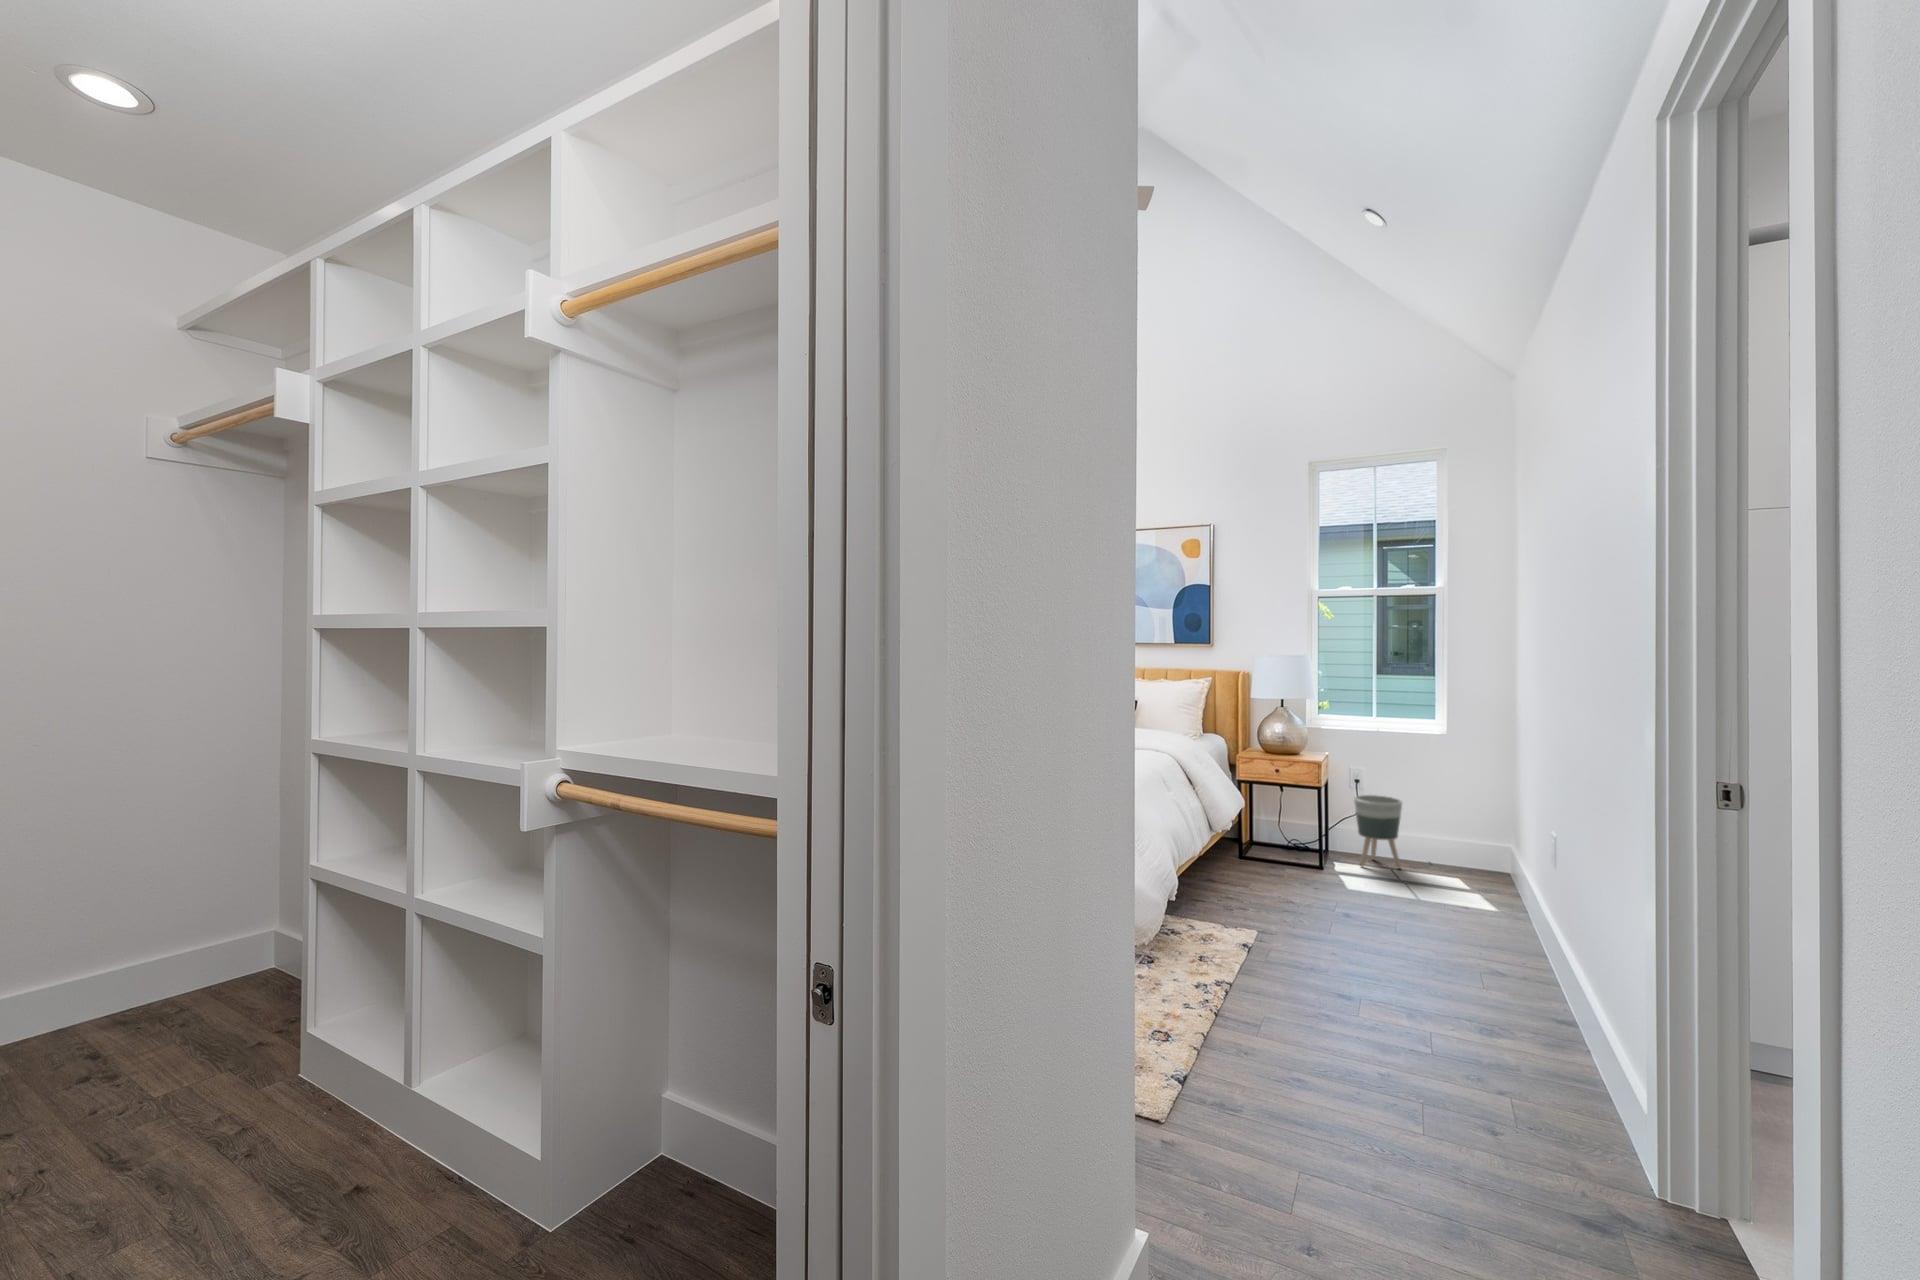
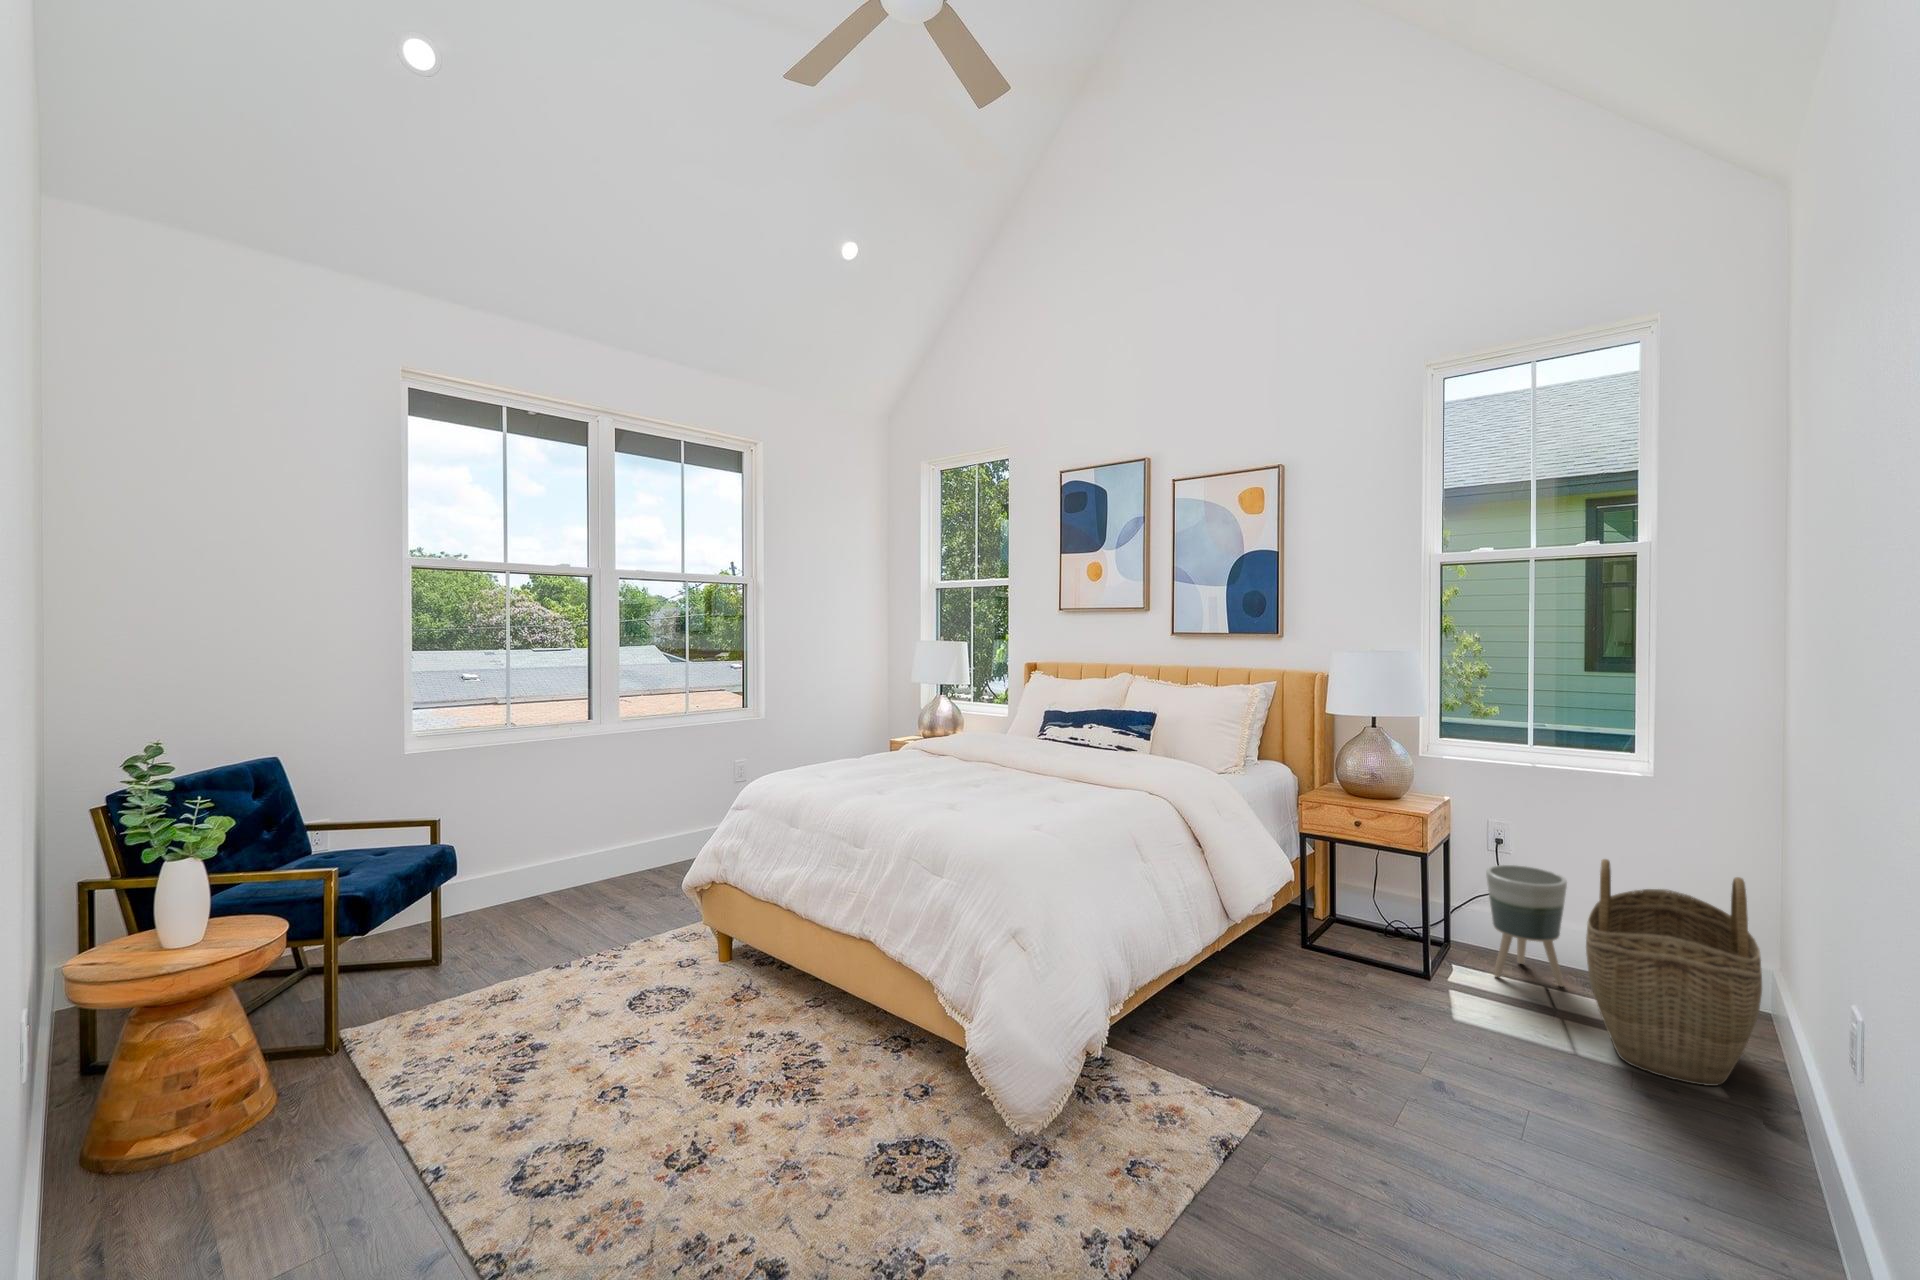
woven basket: none [1420,780,1512,905] -> present [1586,859,1762,1086]

